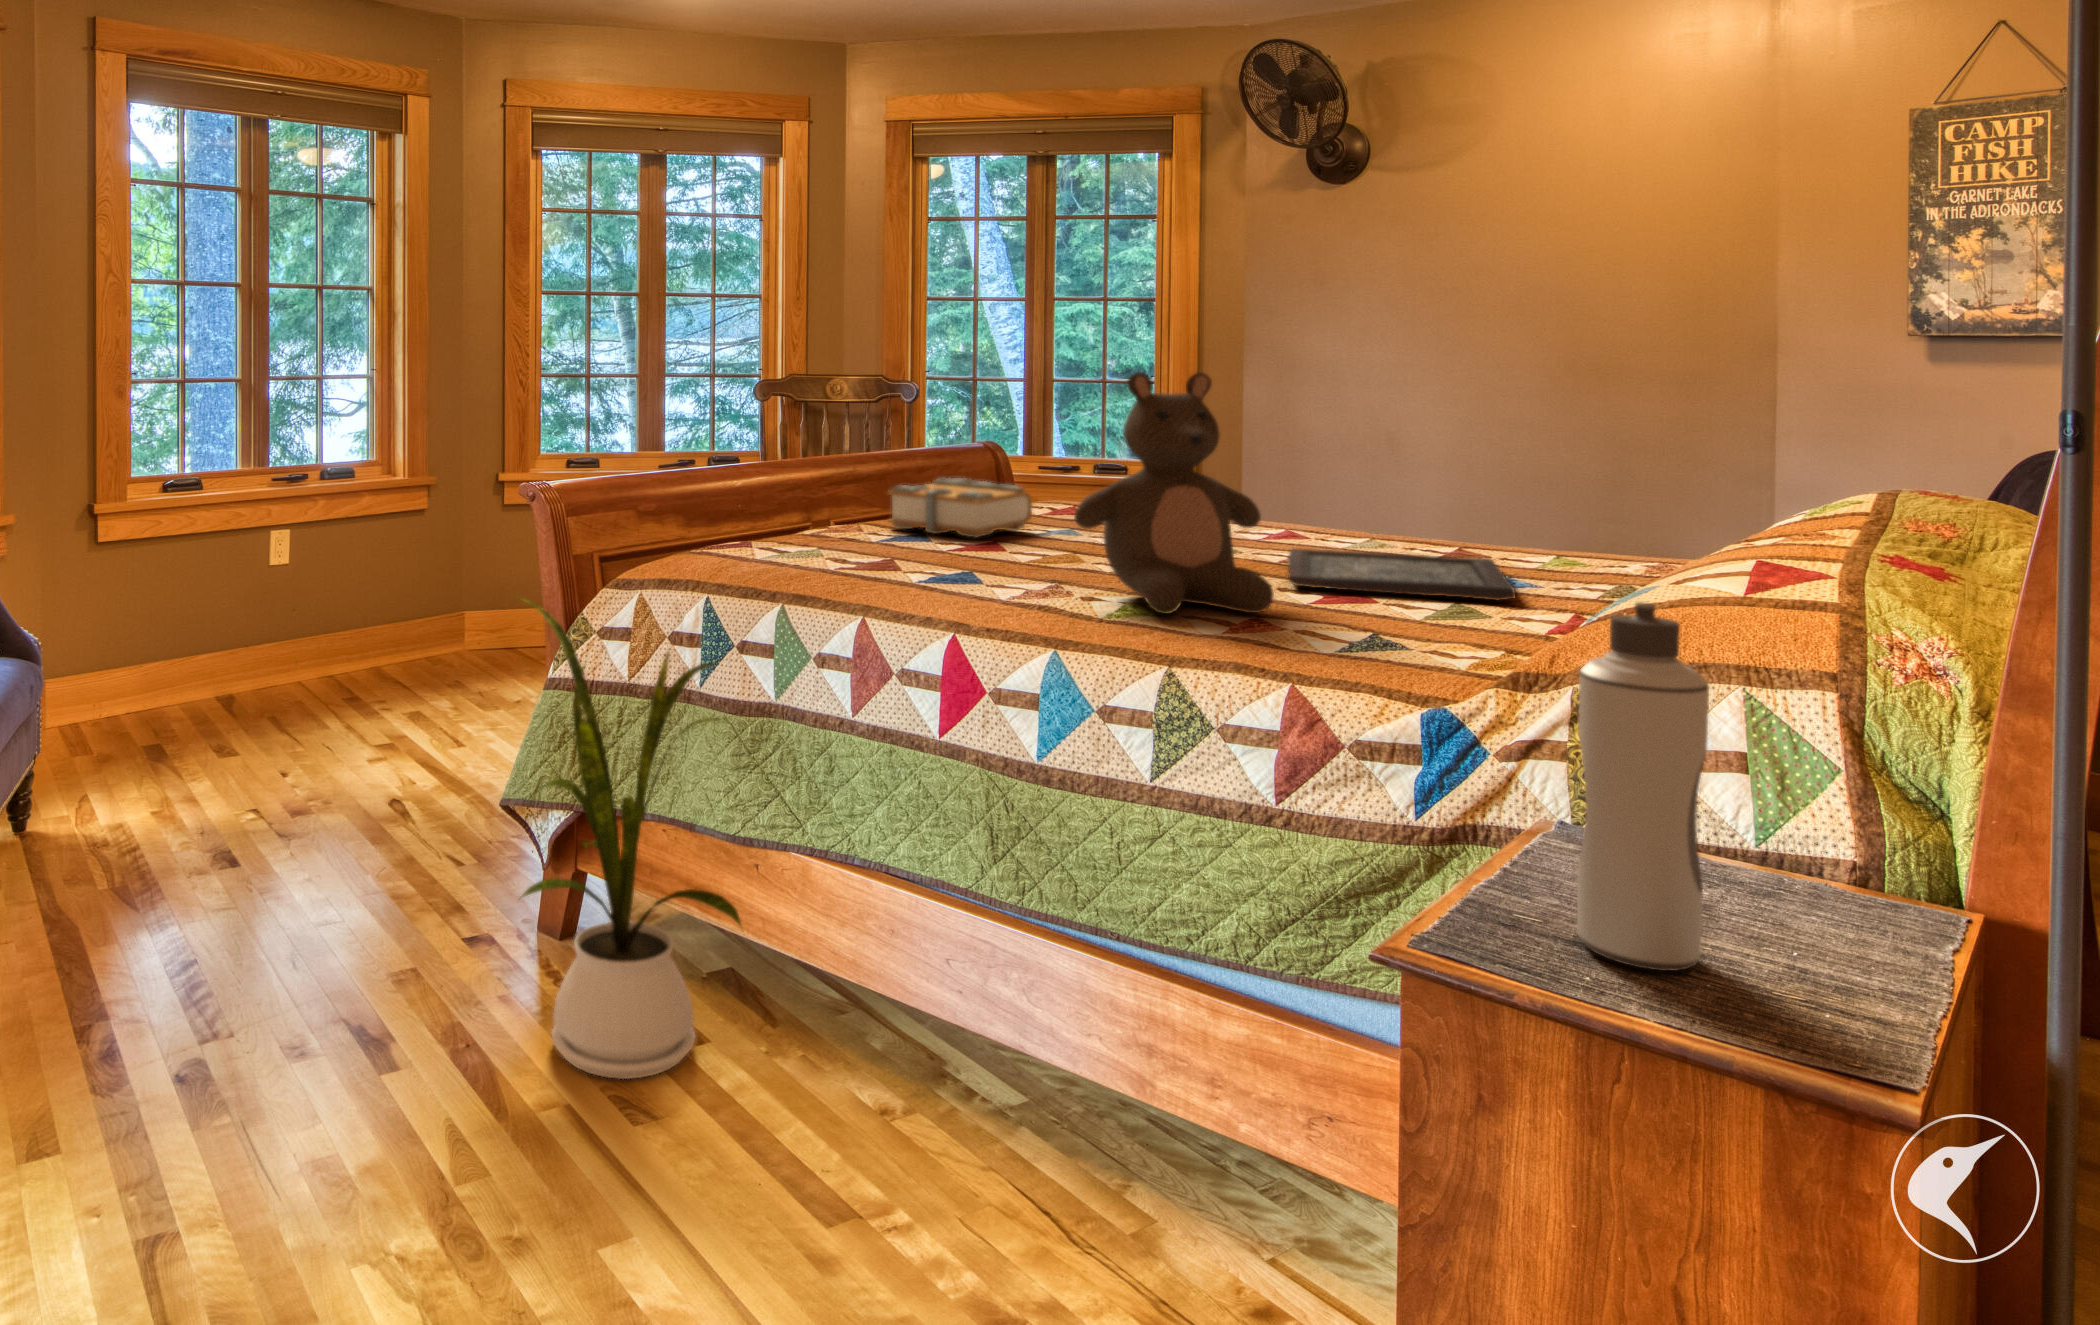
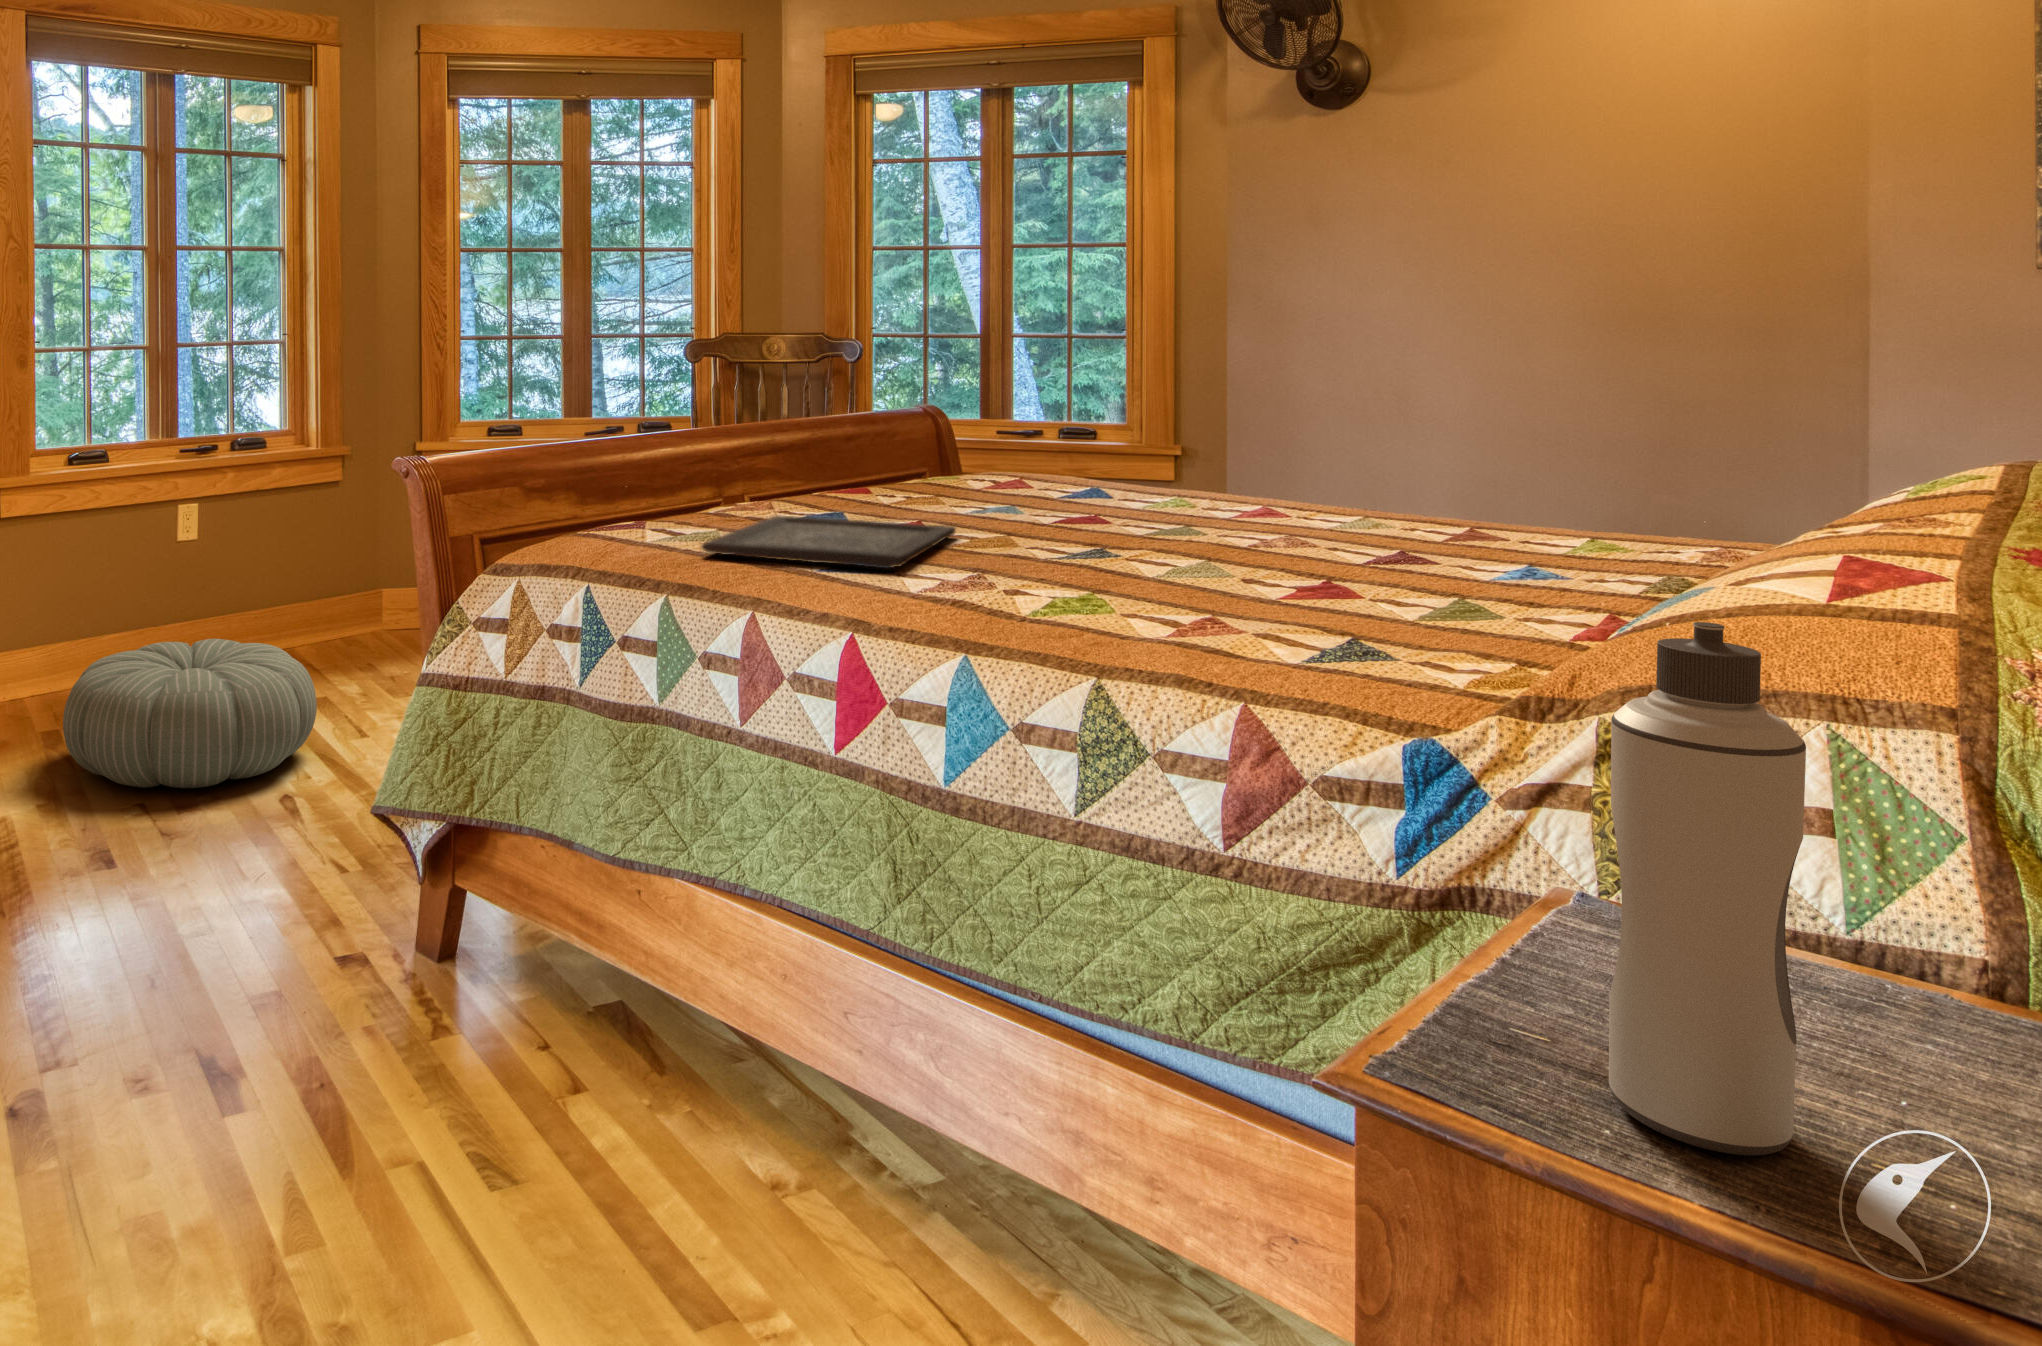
stuffed bear: present [1074,372,1274,614] -> none [999,327,1232,610]
book: present [888,477,1032,537] -> none [815,451,976,518]
tray: present [1288,549,1516,600] -> present [702,516,956,568]
house plant: present [522,599,741,1079] -> none [363,579,614,1137]
pouf: none [165,656,401,795] -> present [63,639,317,788]

